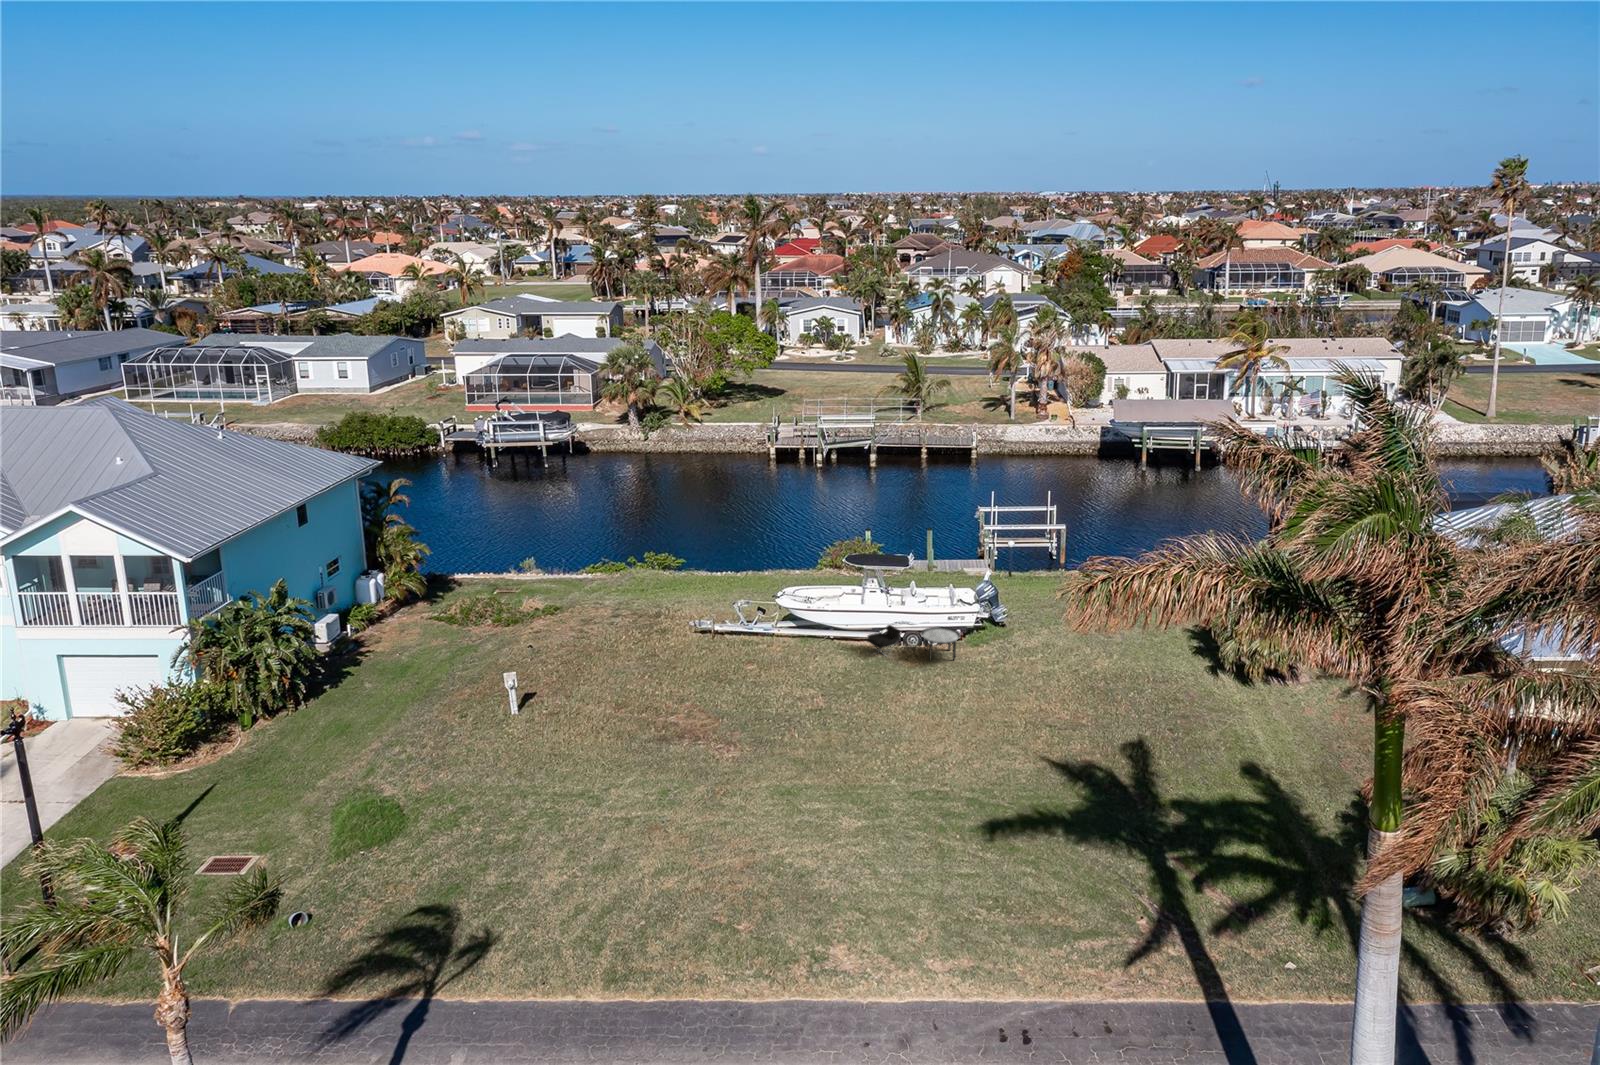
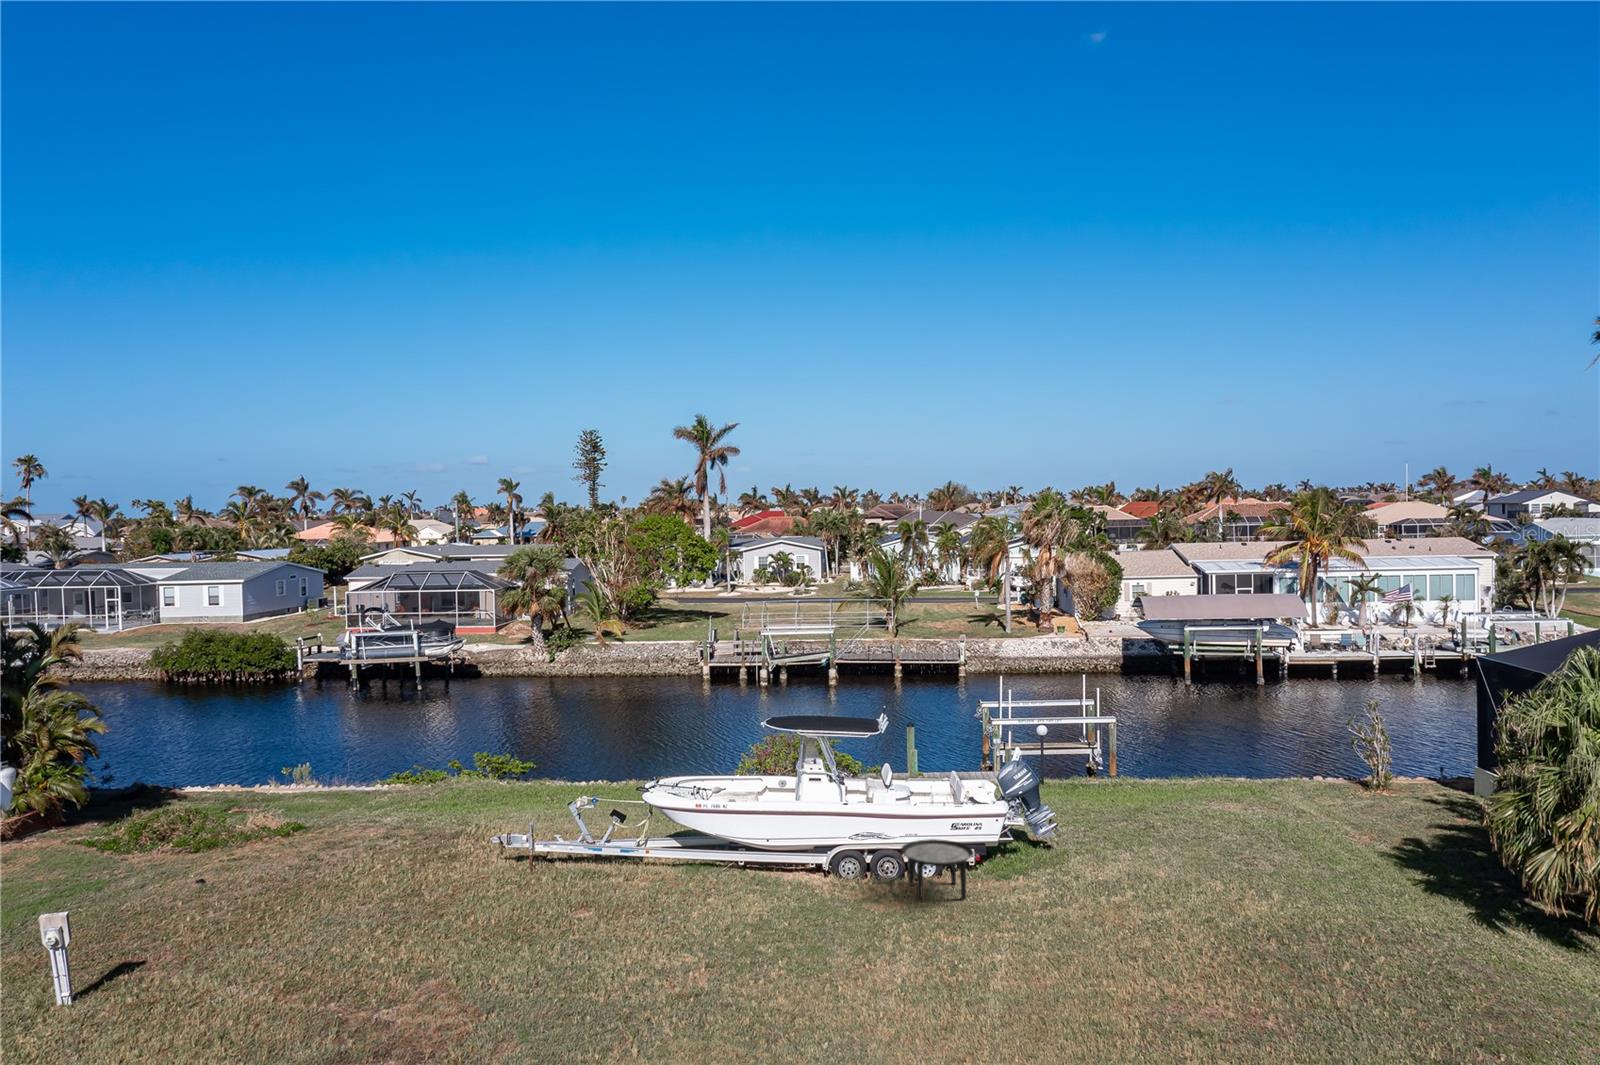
lounge chair: present [868,625,900,653] -> none [805,836,864,895]

